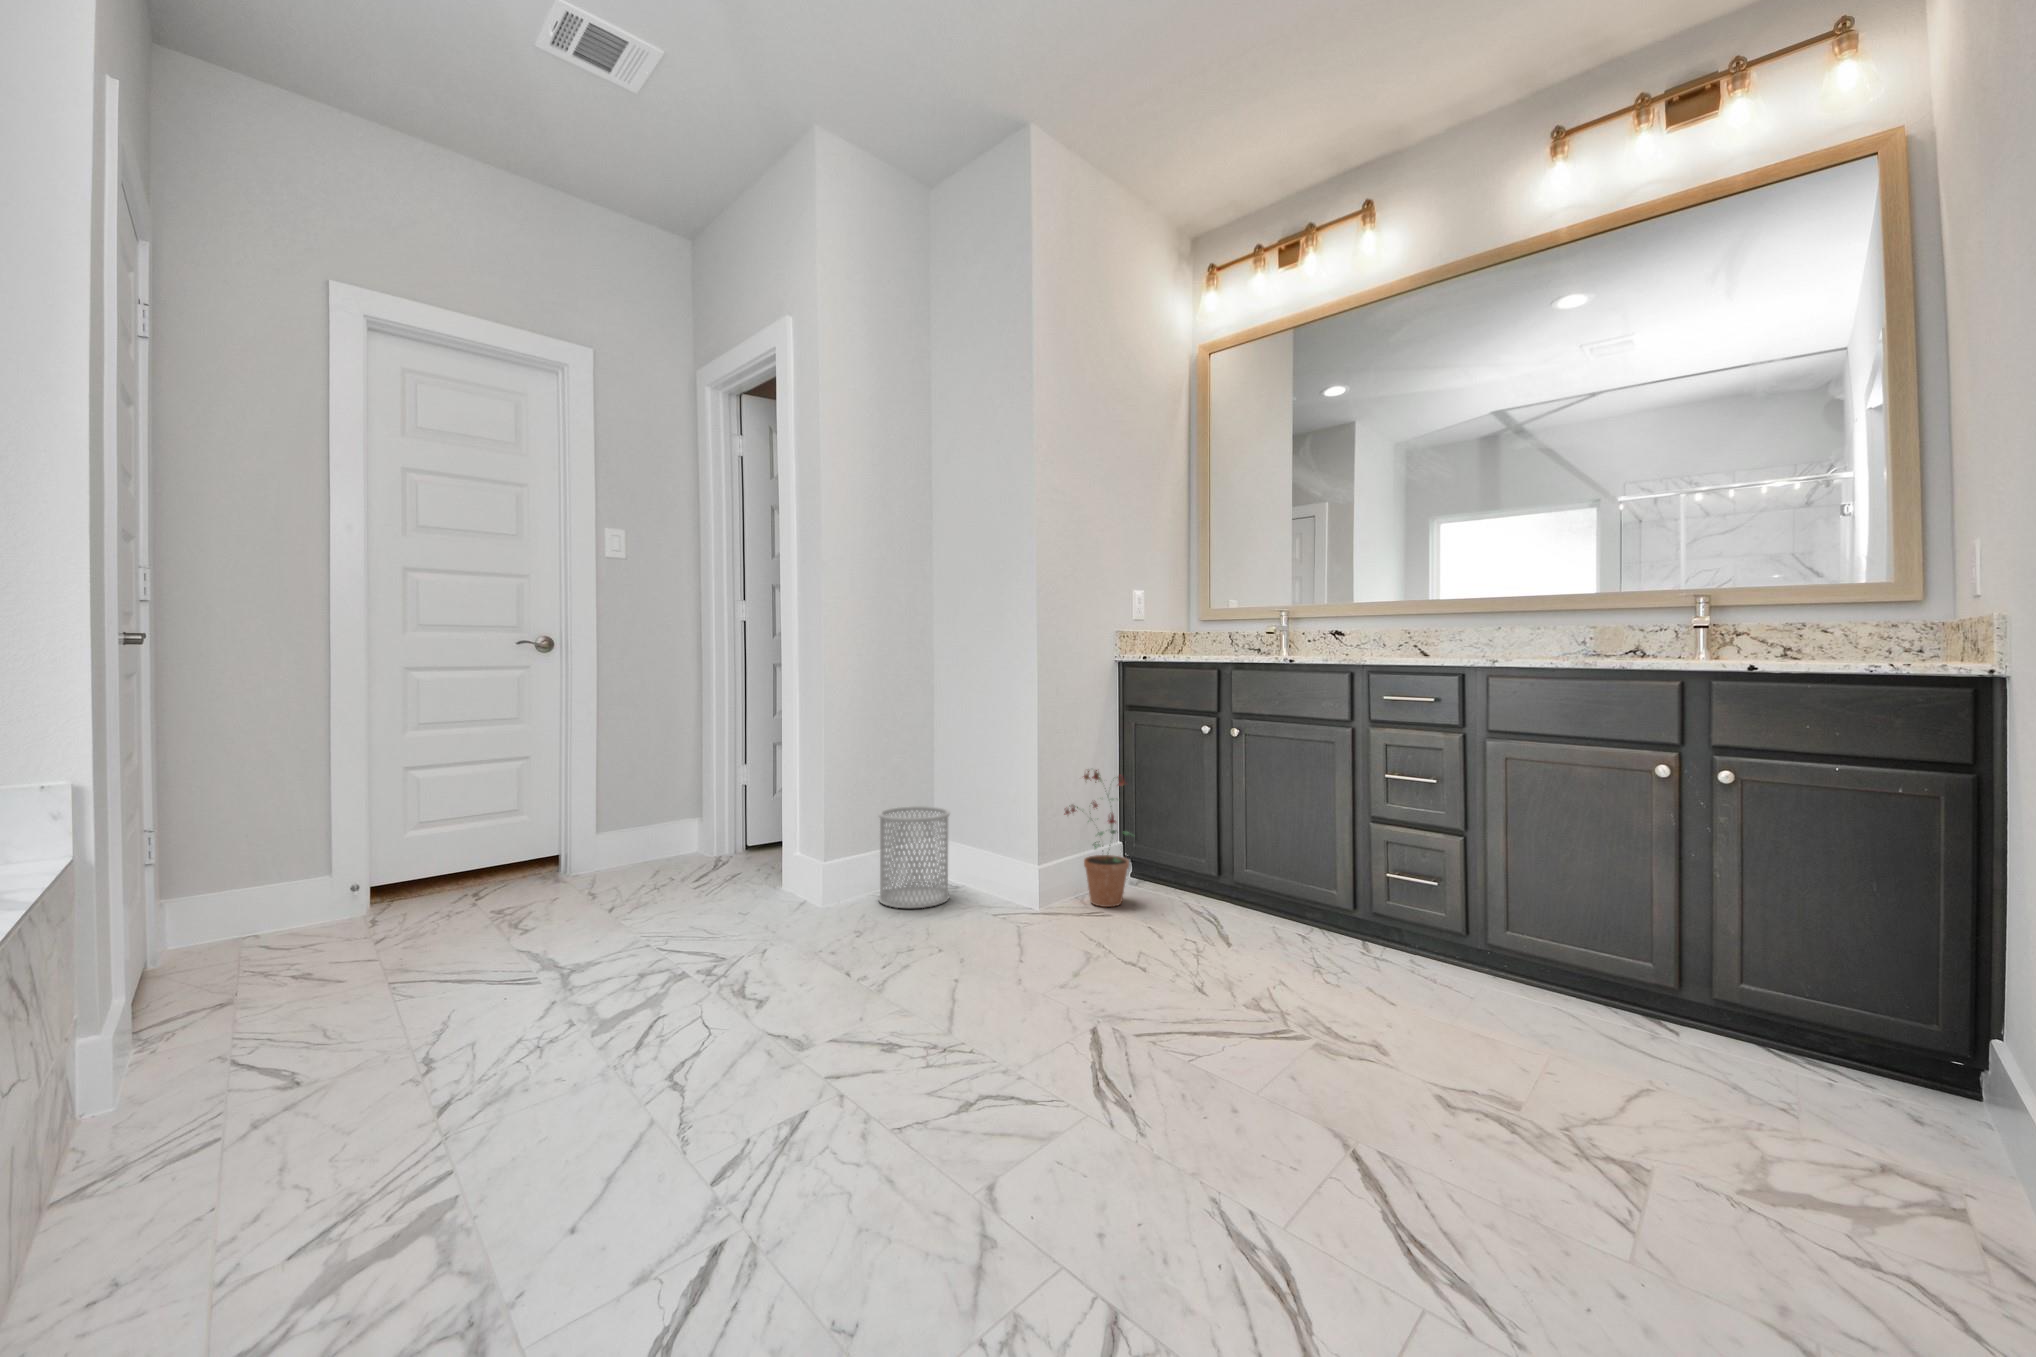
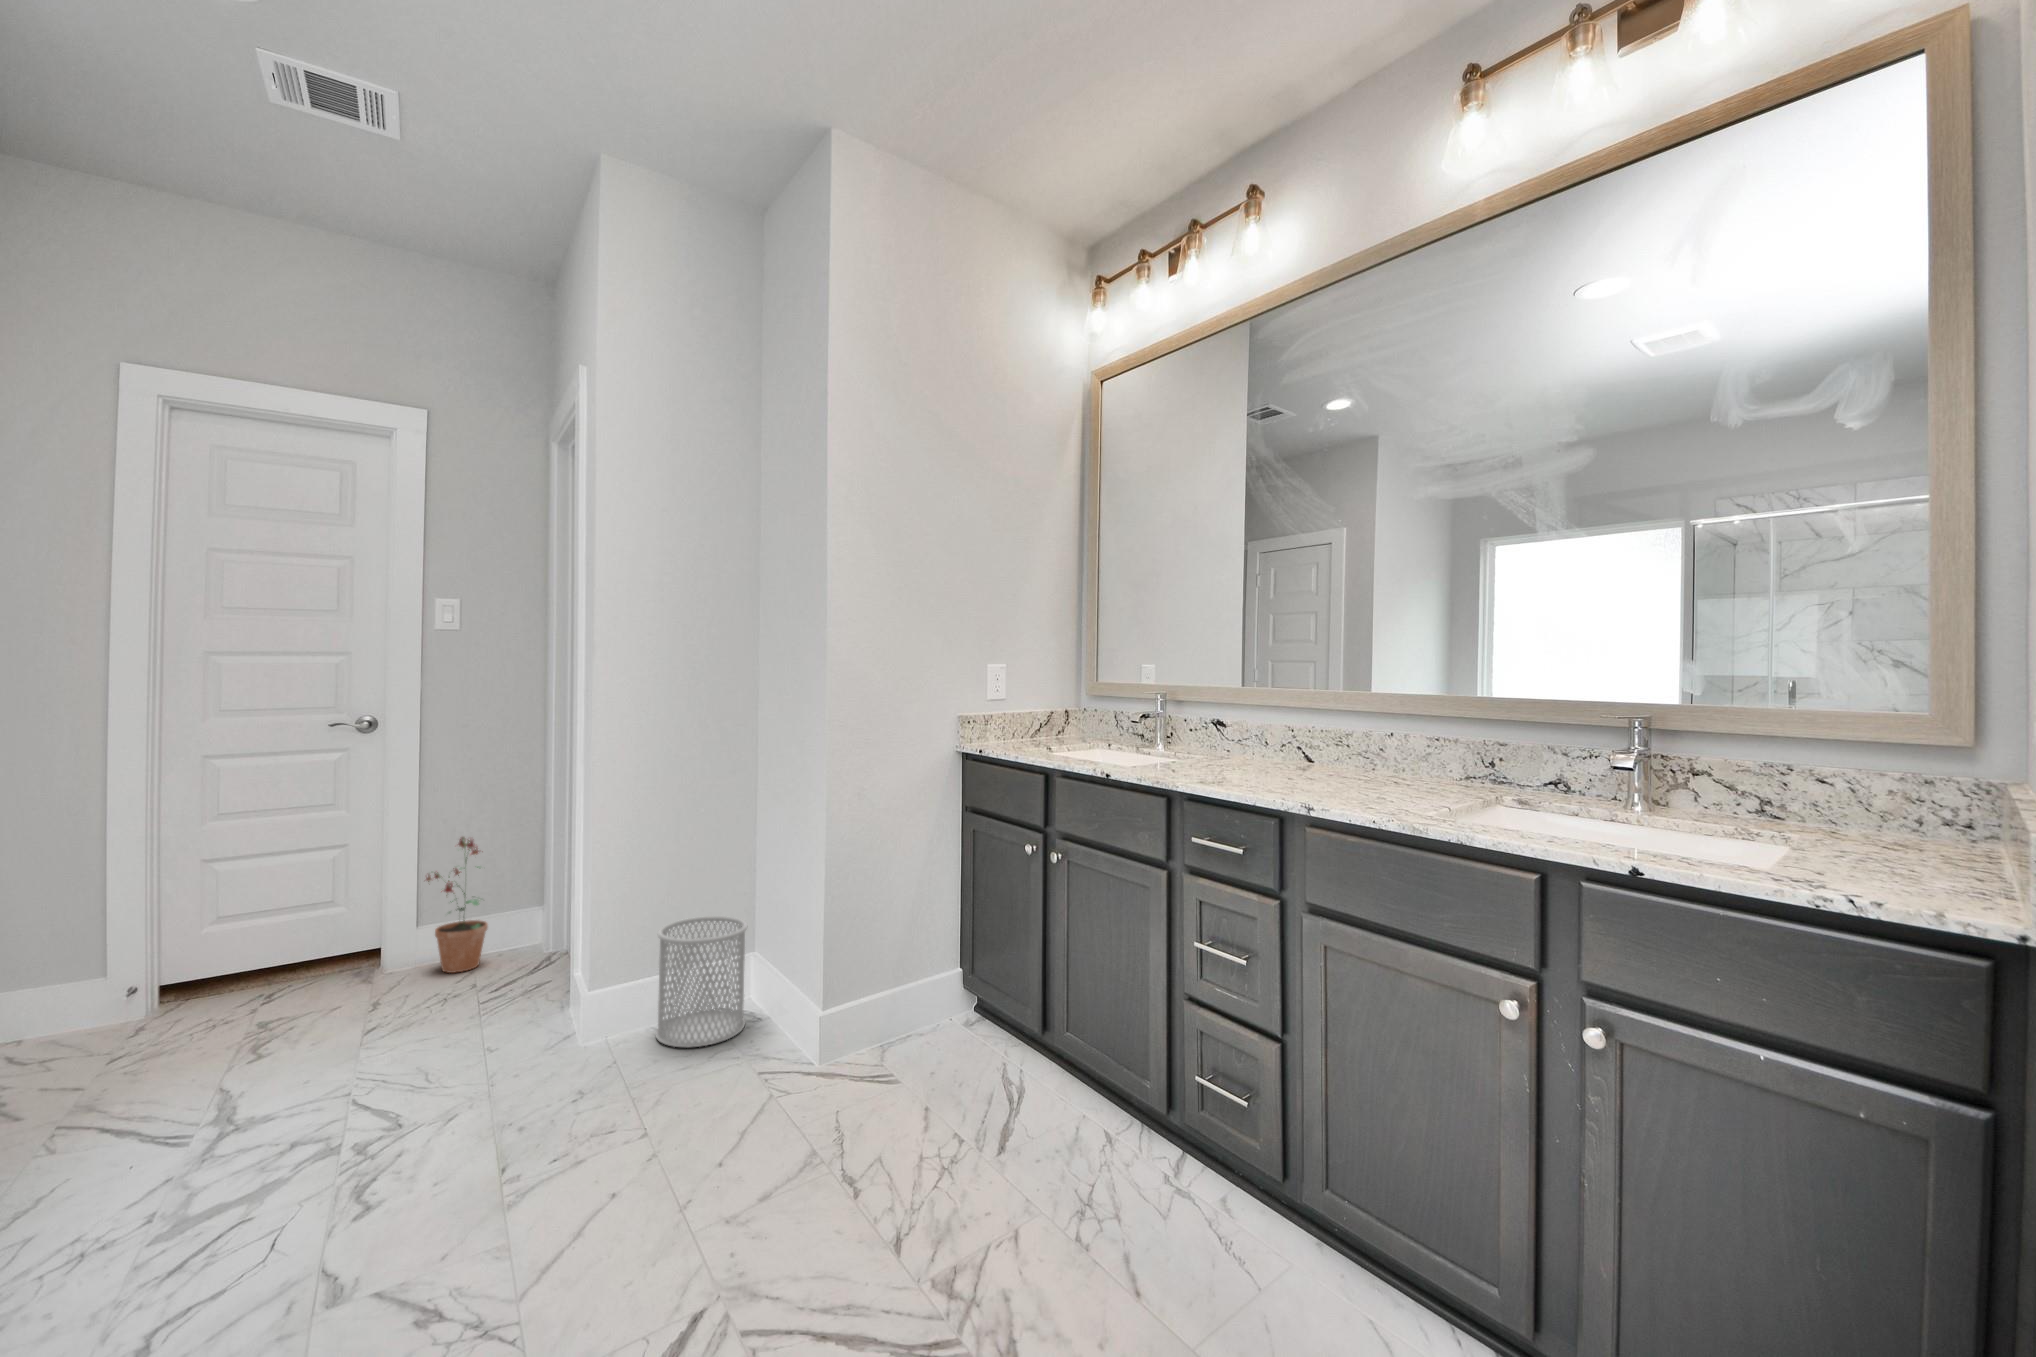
potted plant: present [1064,770,1134,907] -> present [426,837,488,973]

